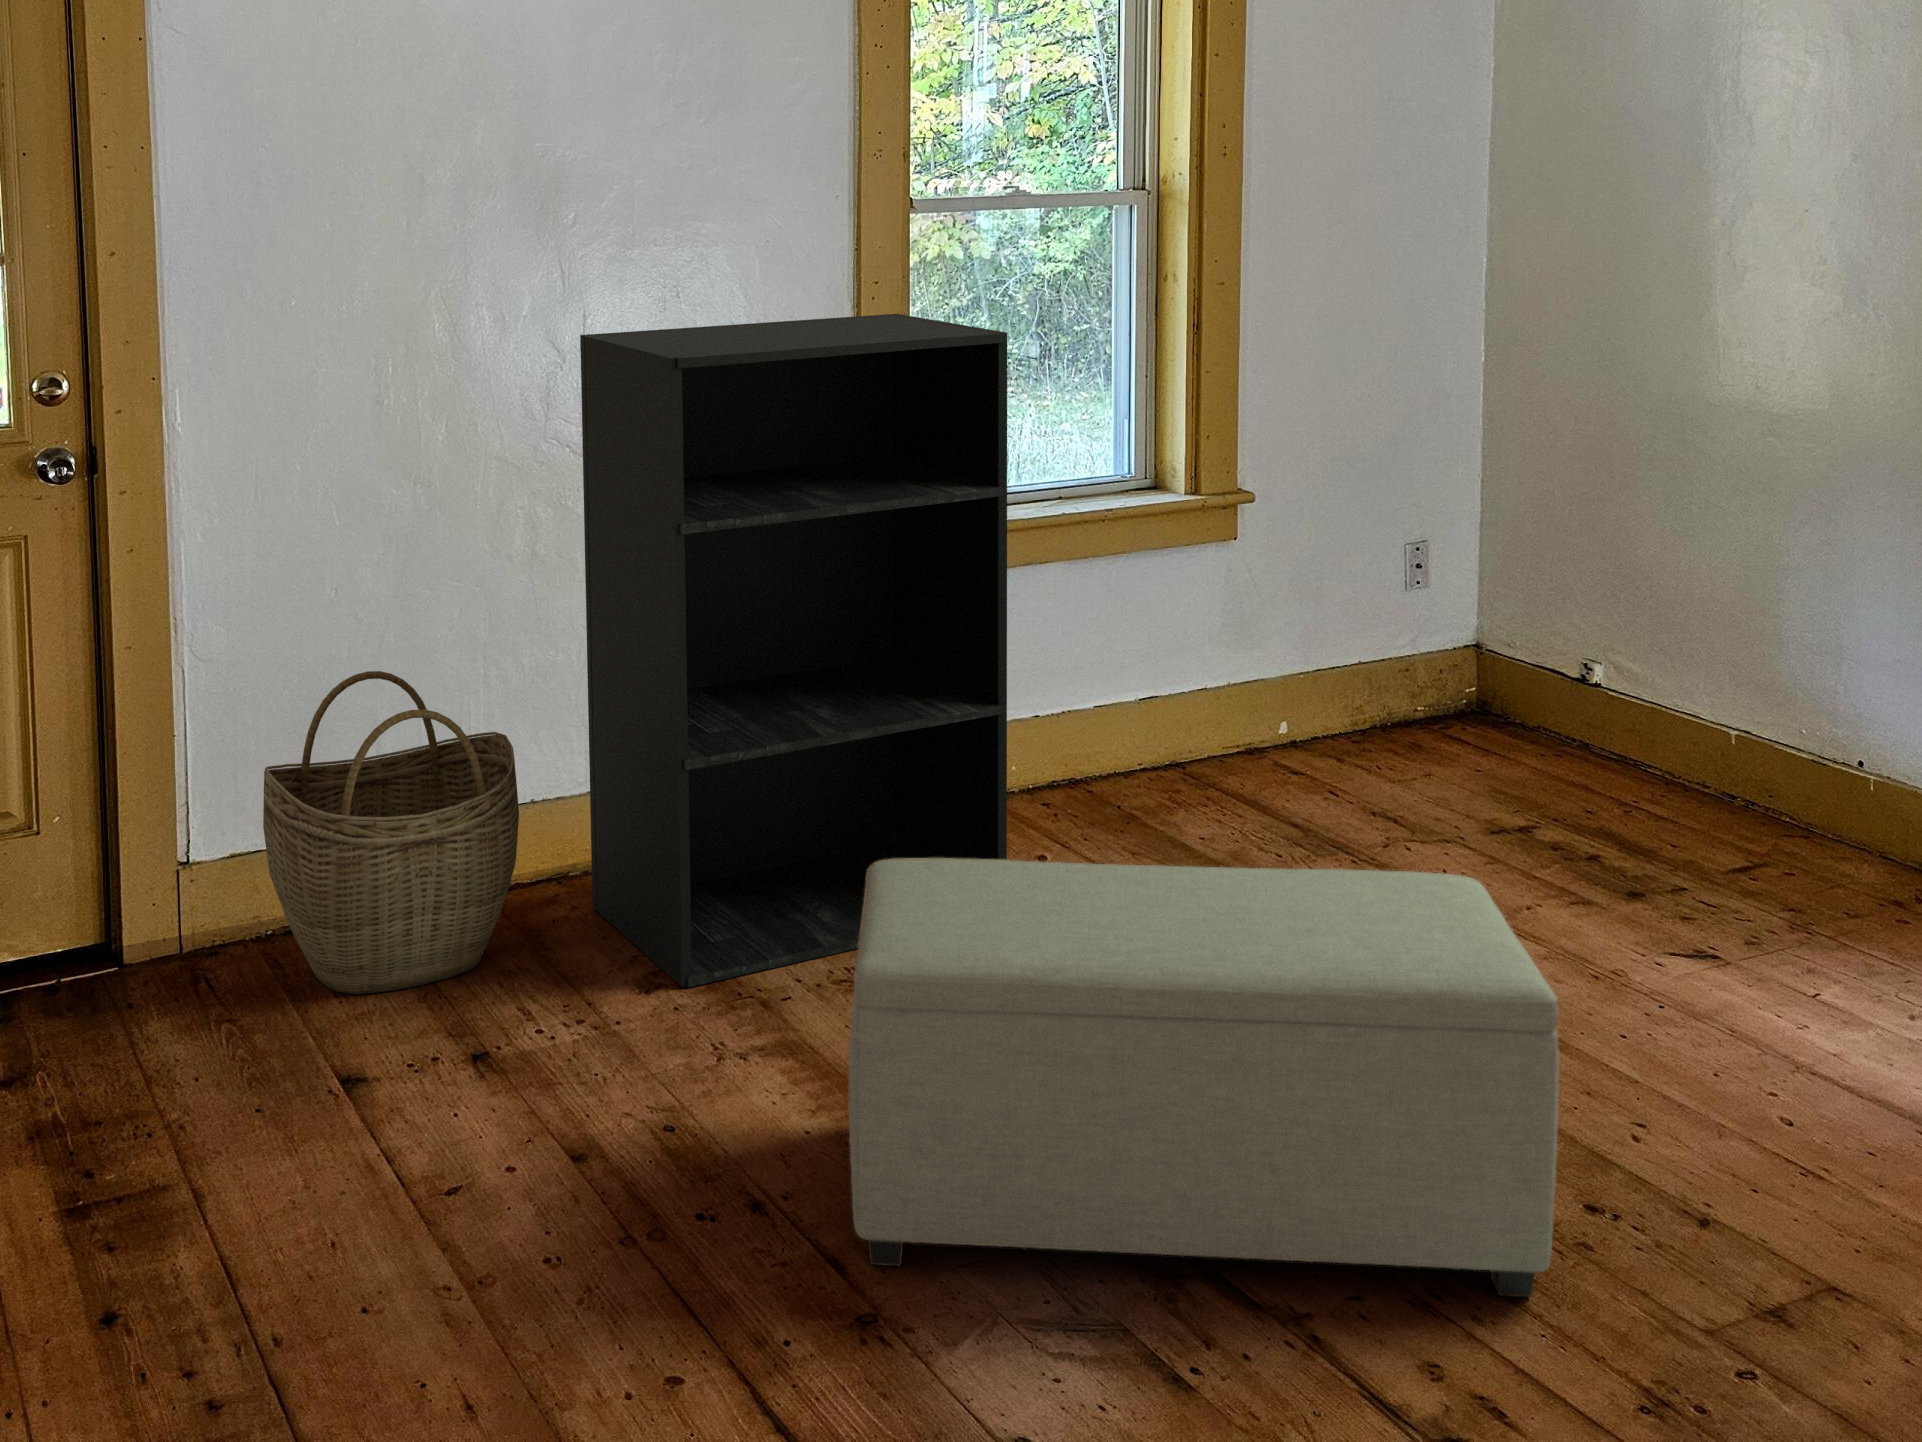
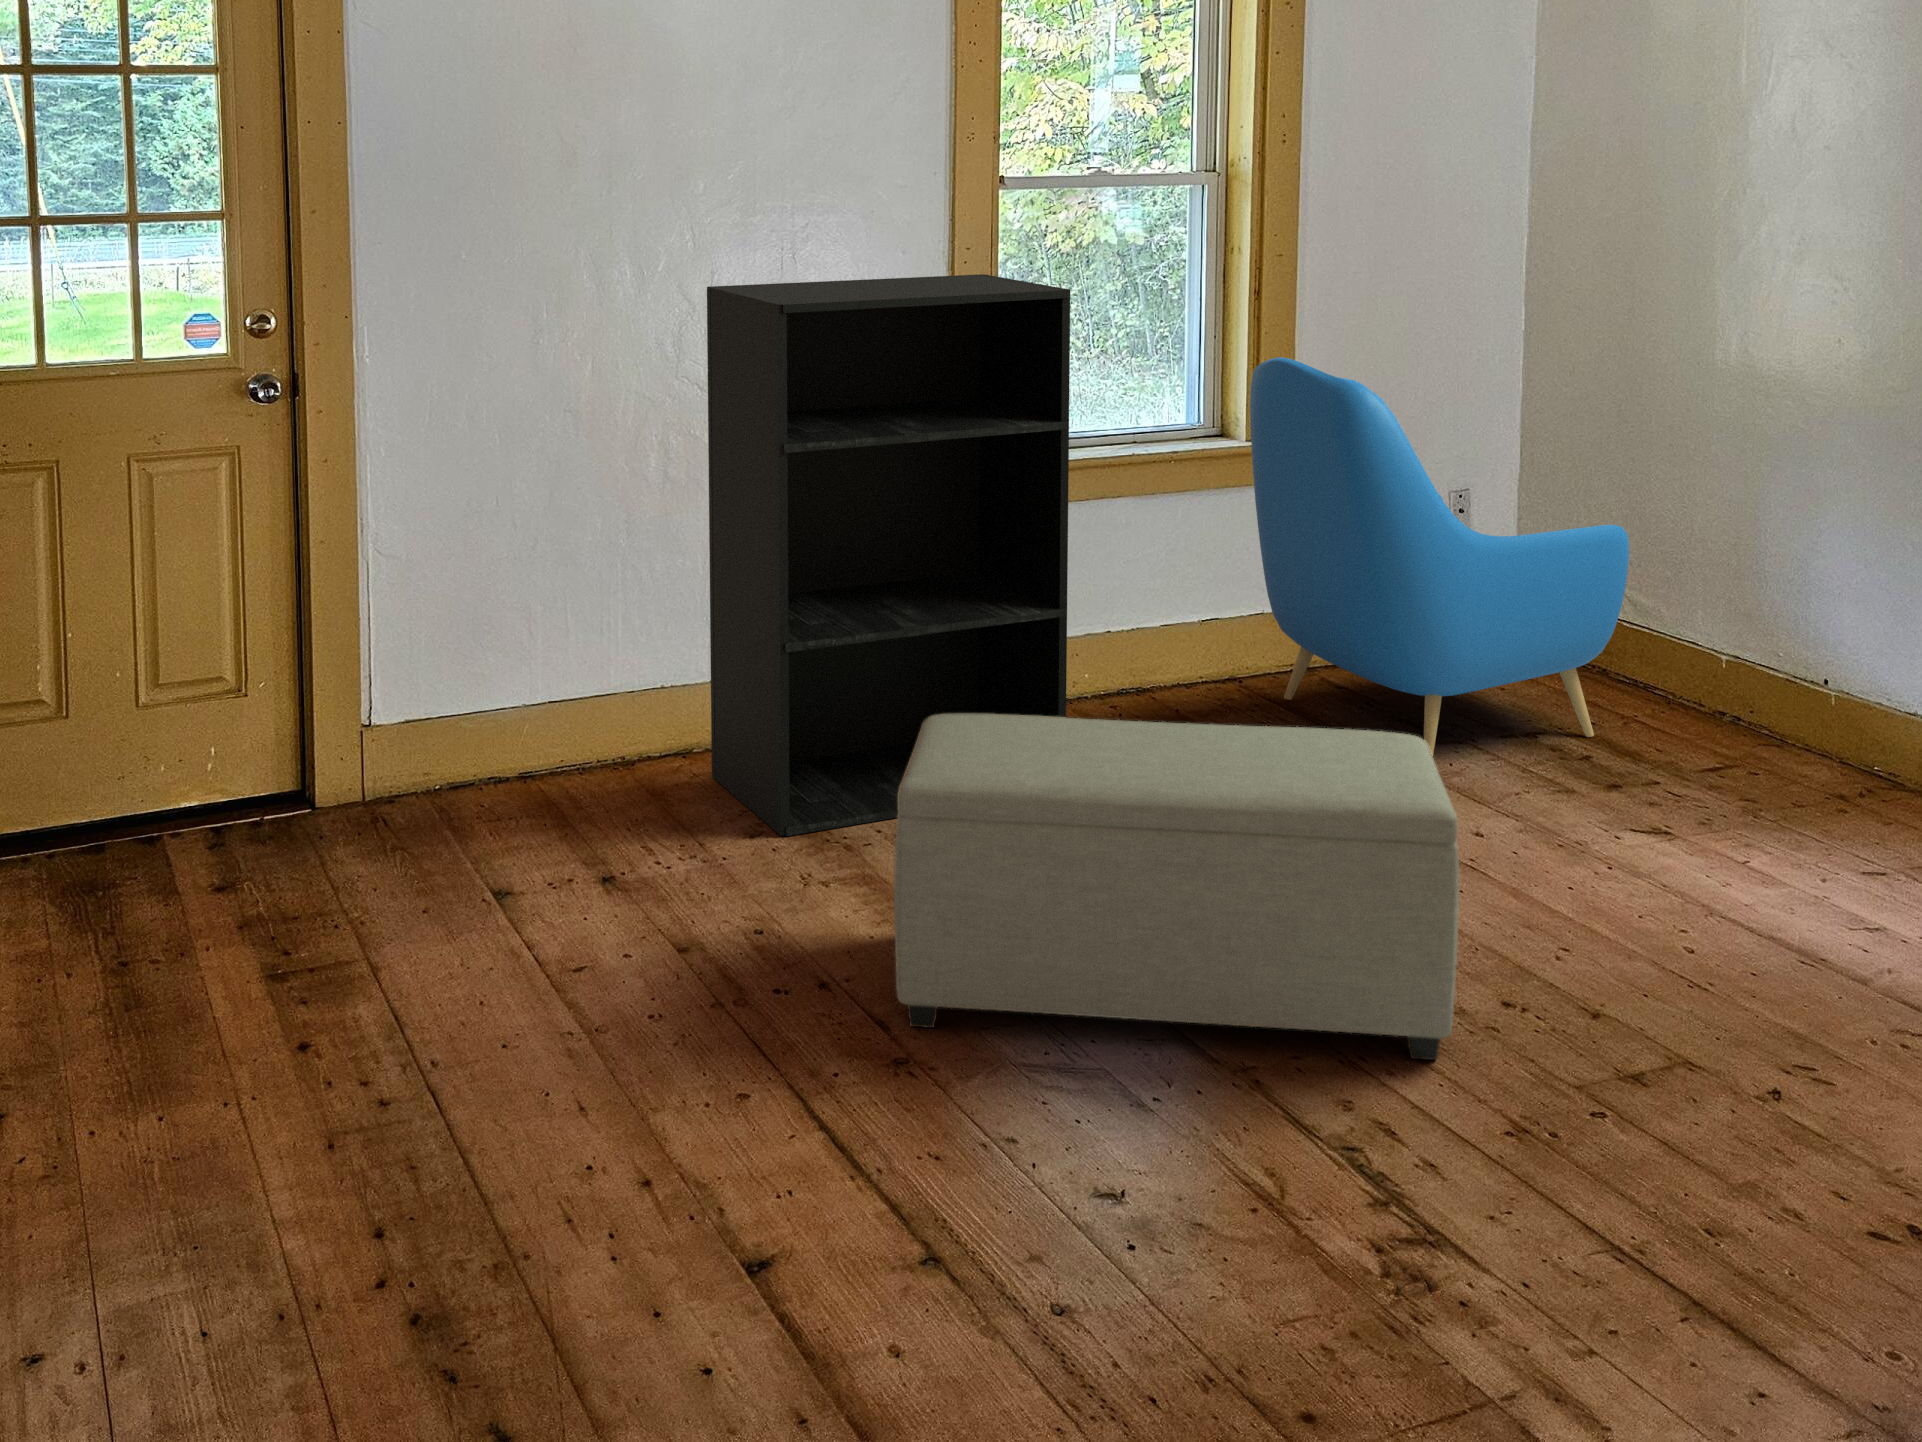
armchair: none [1196,404,1634,870] -> present [1250,357,1629,756]
woven basket: present [263,671,519,994] -> none [433,569,648,835]

